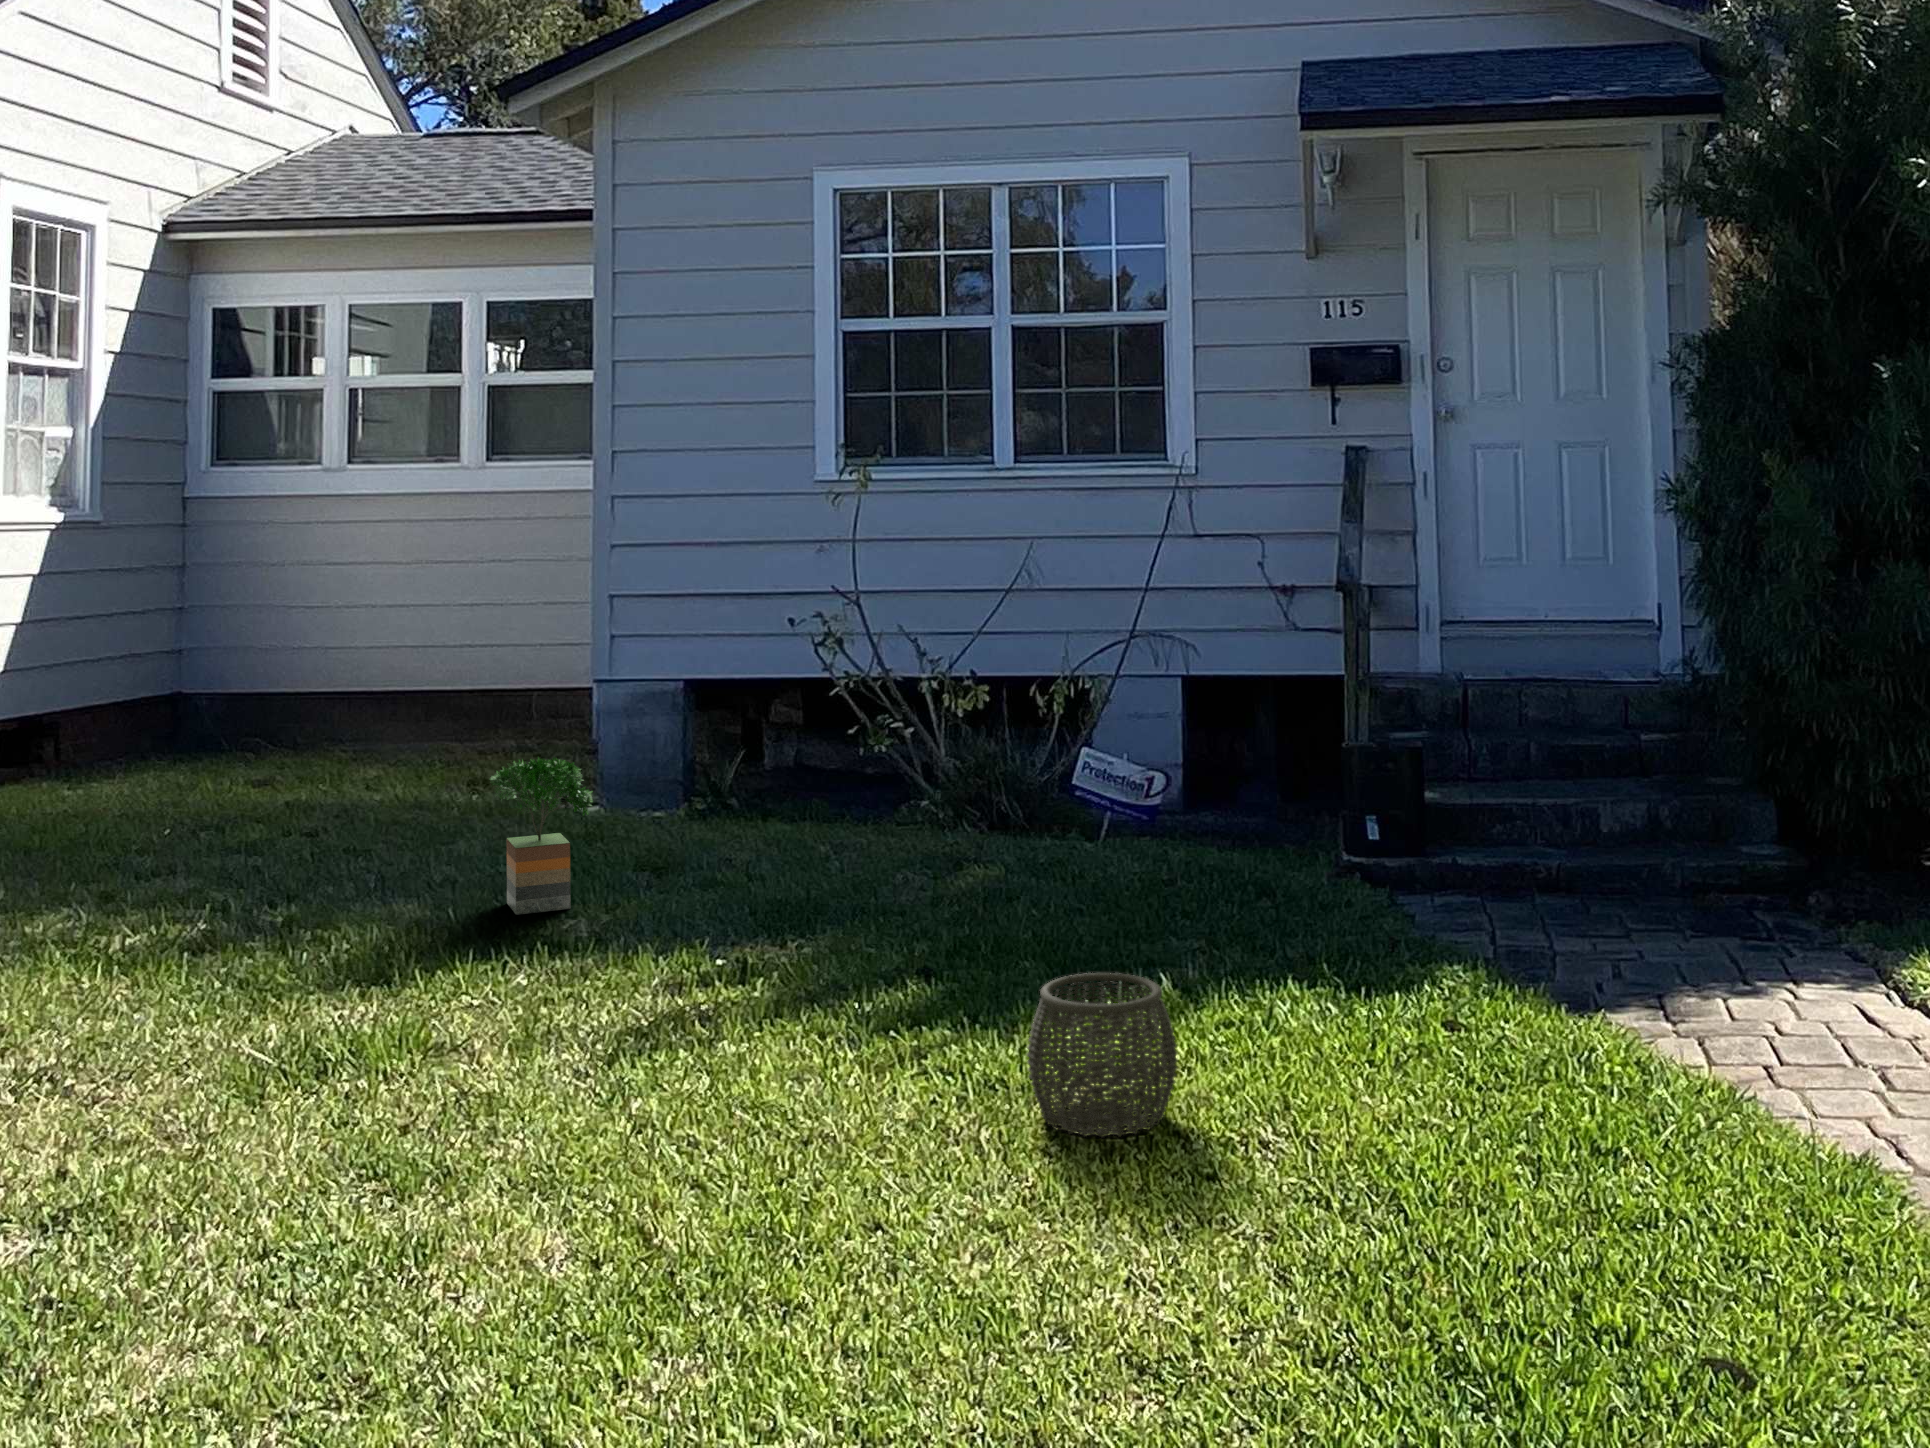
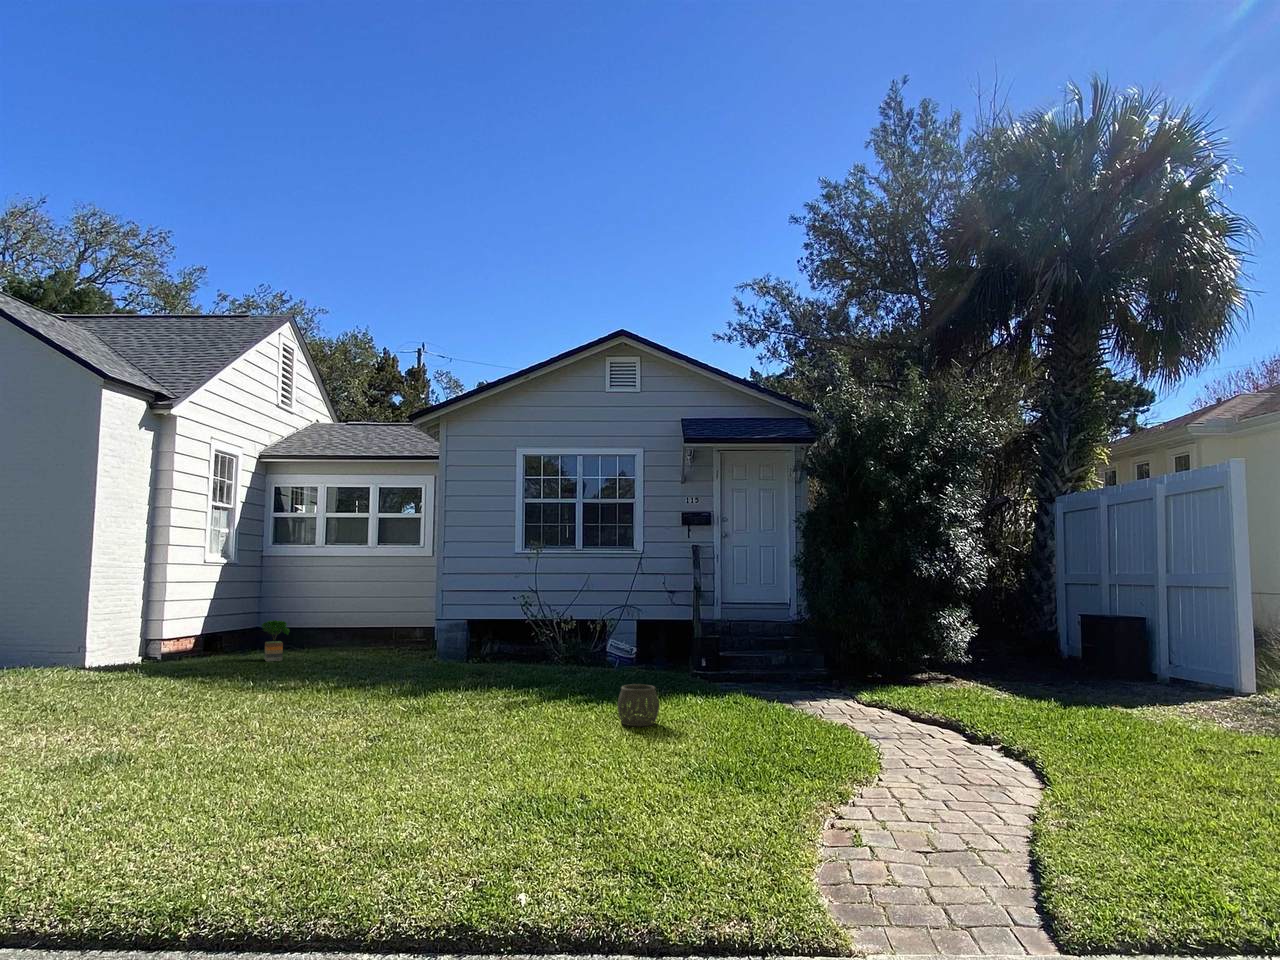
potted tree: present [491,757,592,915] -> present [262,620,290,662]

